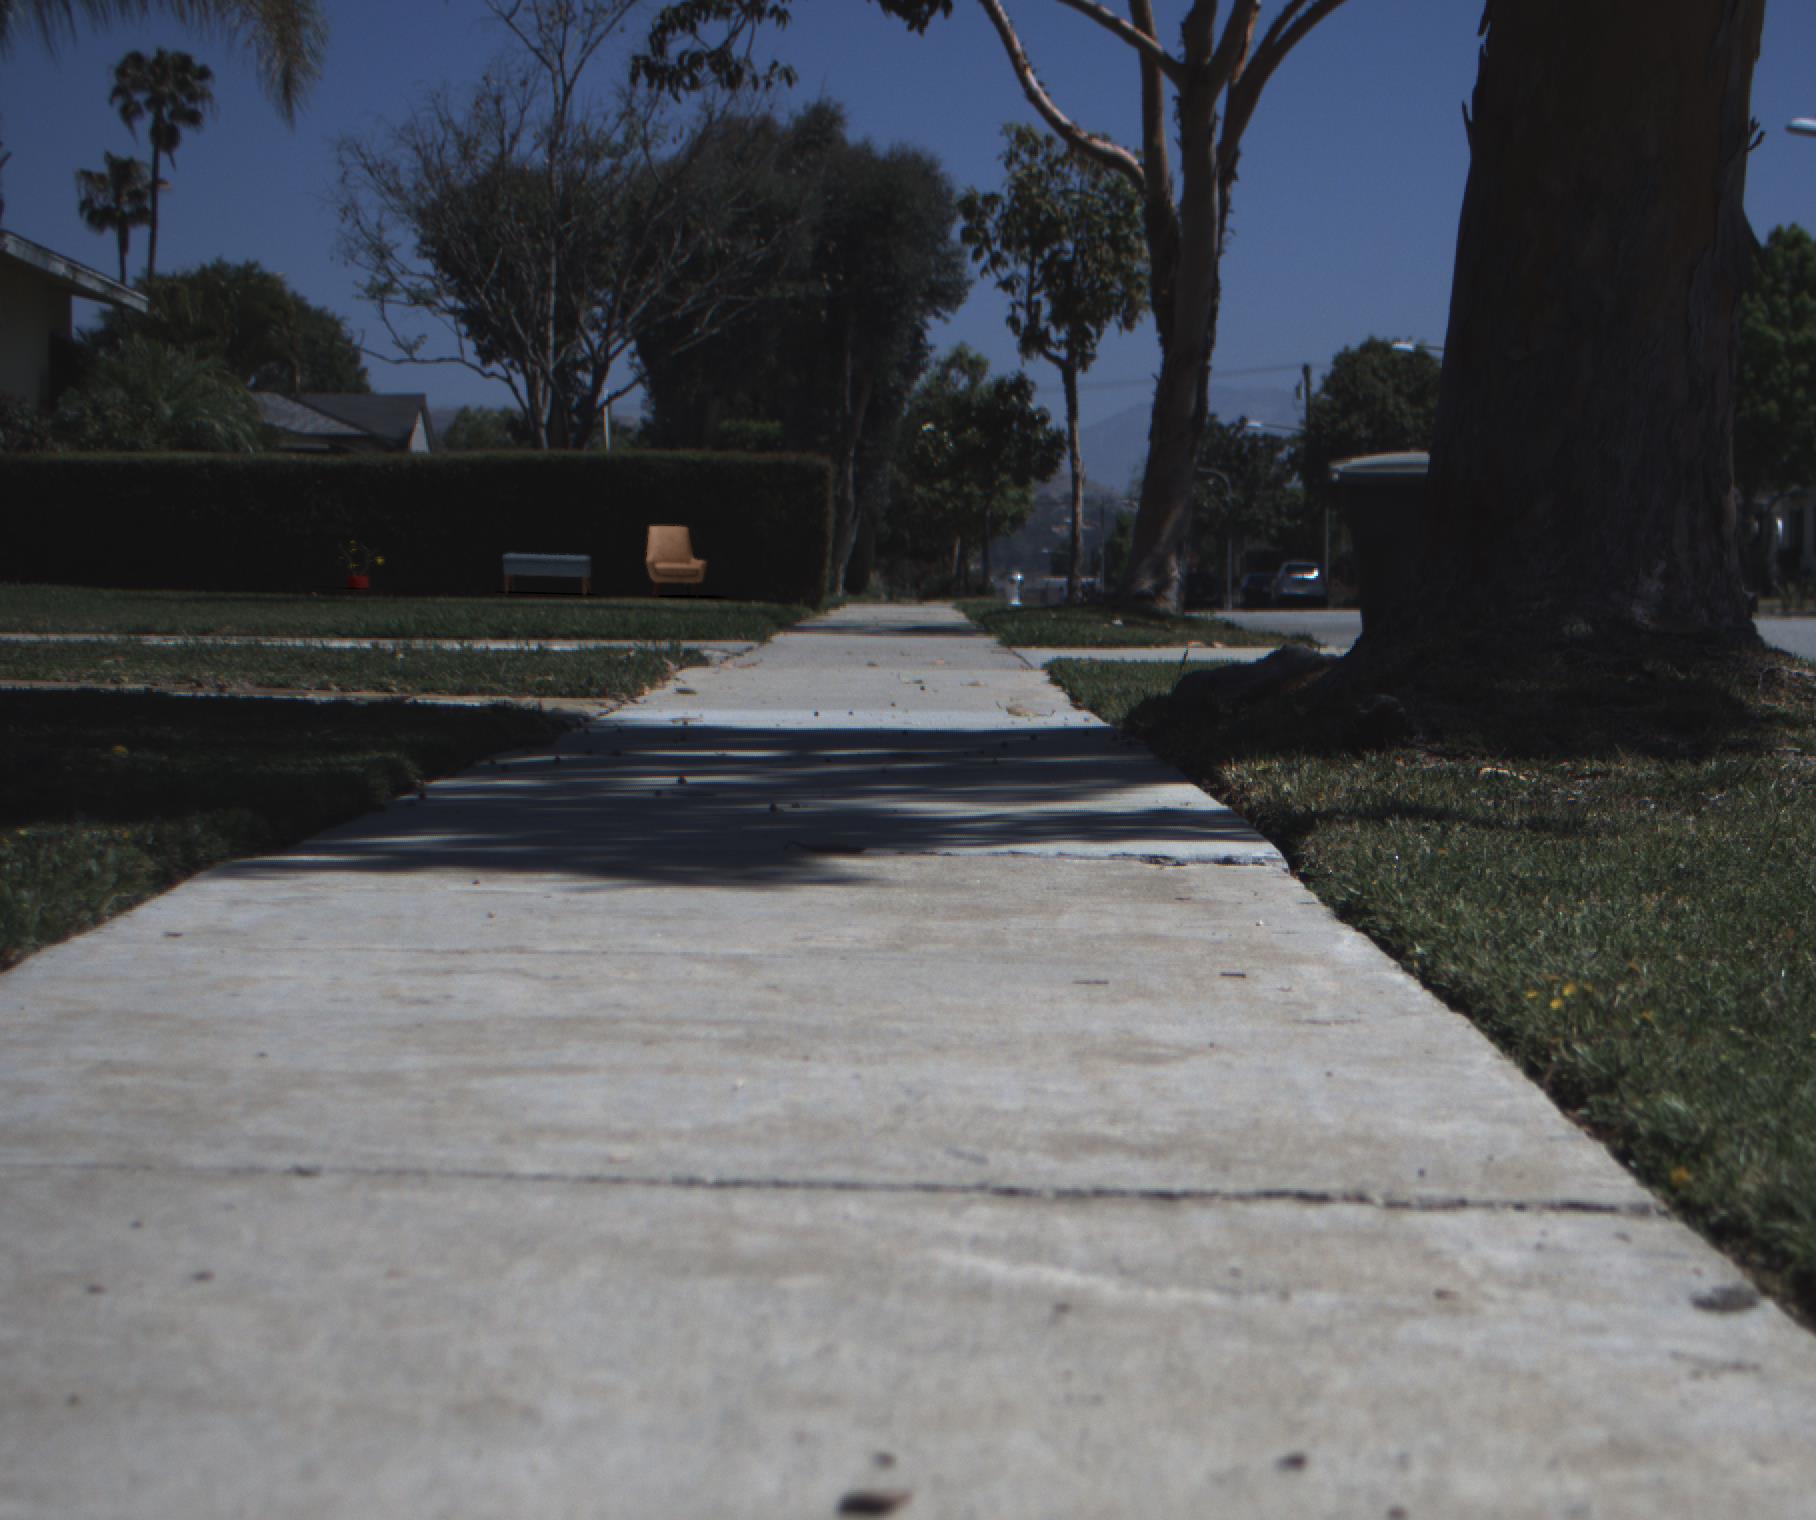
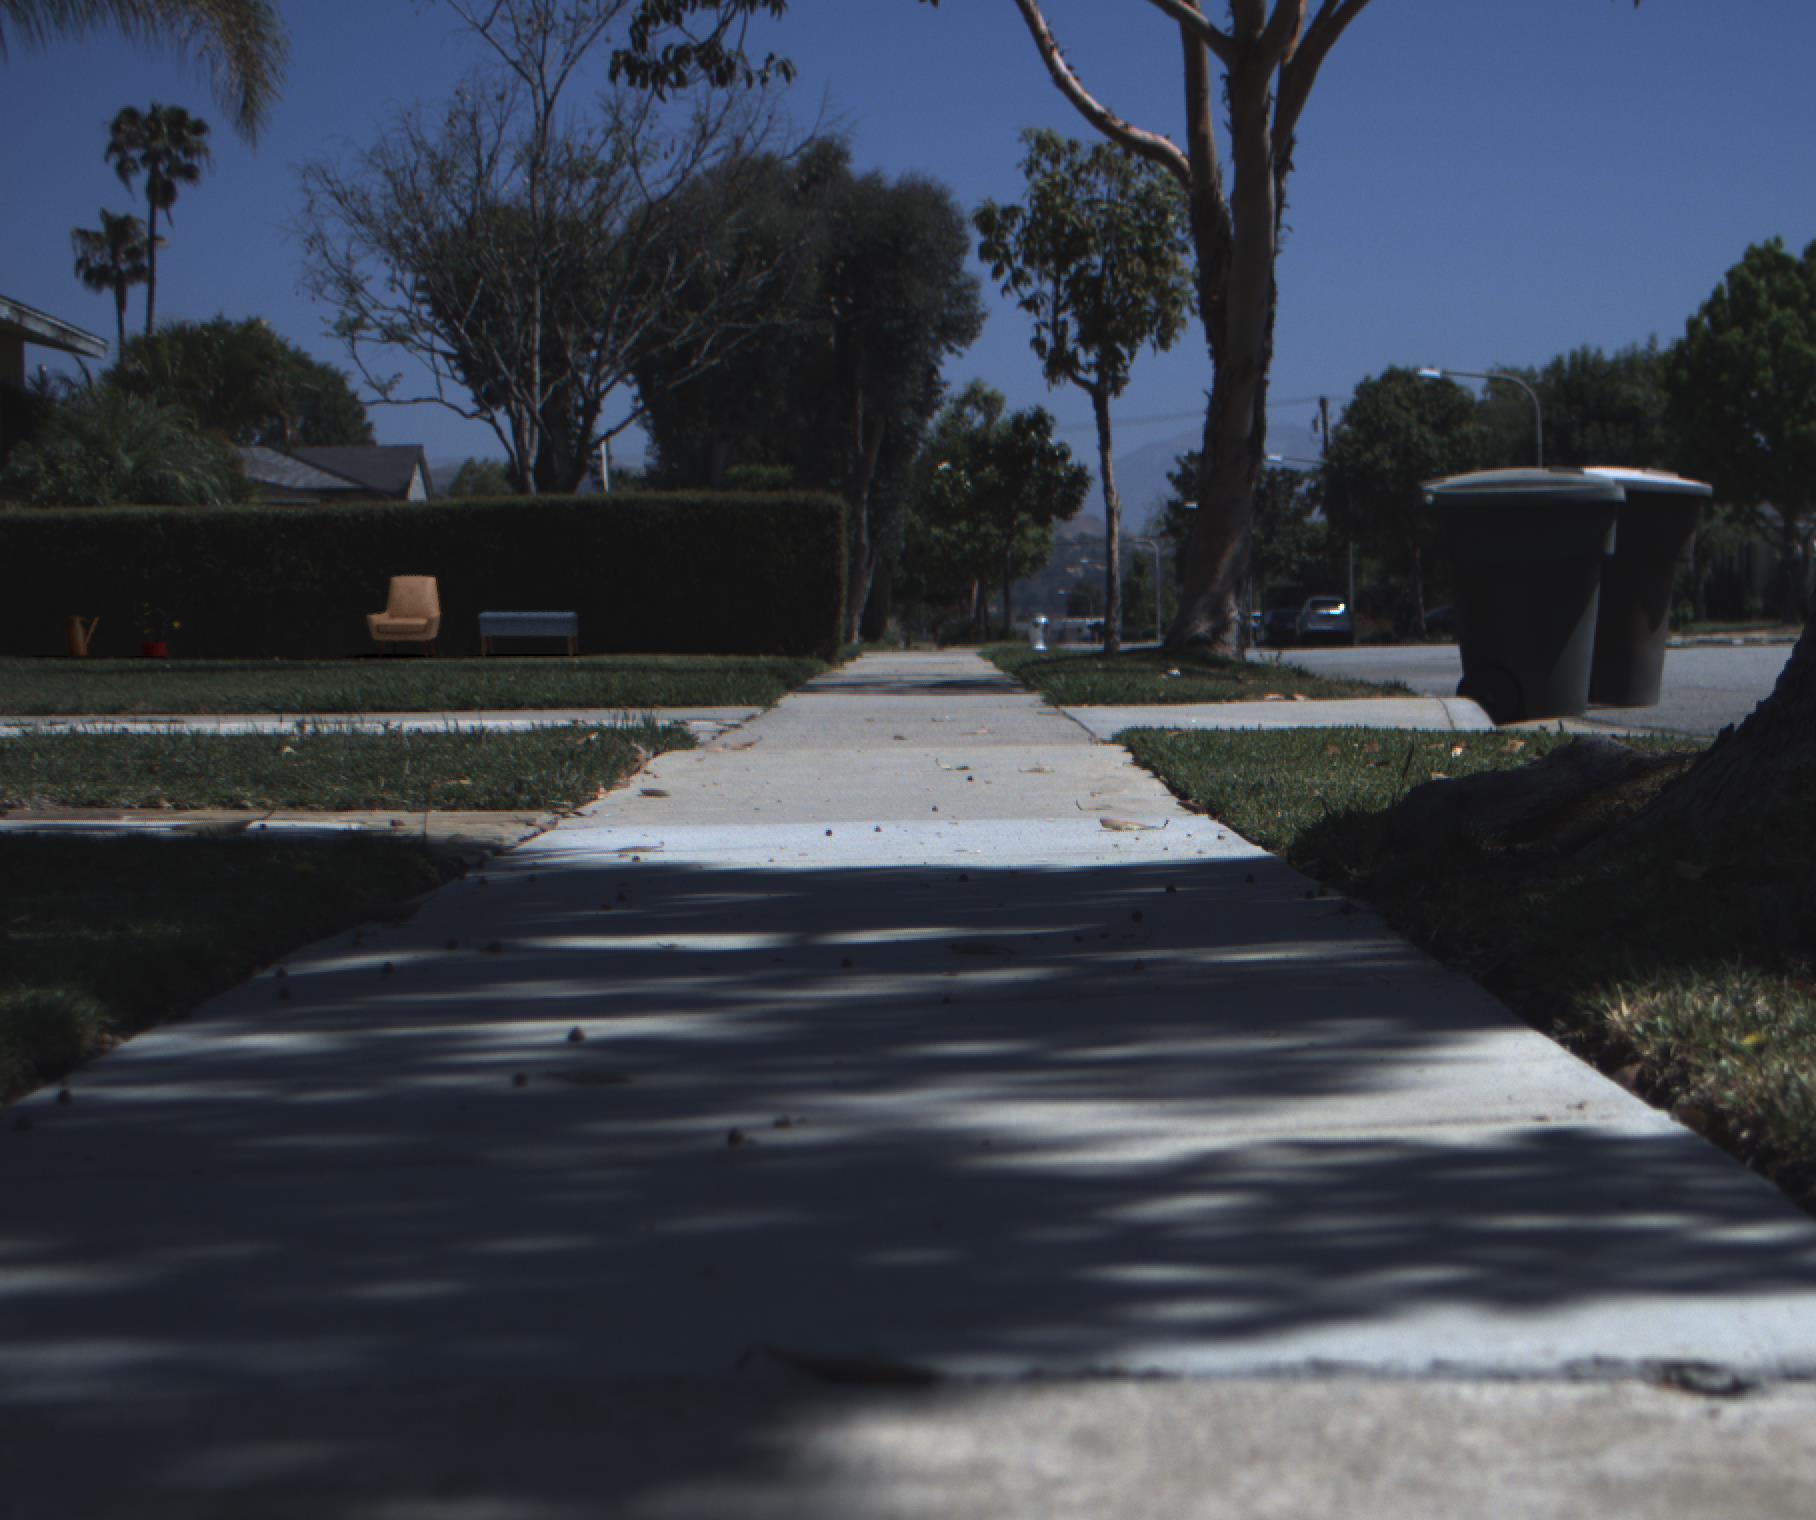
chair: present [646,526,707,597] -> present [366,576,440,656]
decorative plant: present [346,546,377,588] -> present [141,609,178,657]
watering can: none [126,547,161,583] -> present [62,616,98,657]

